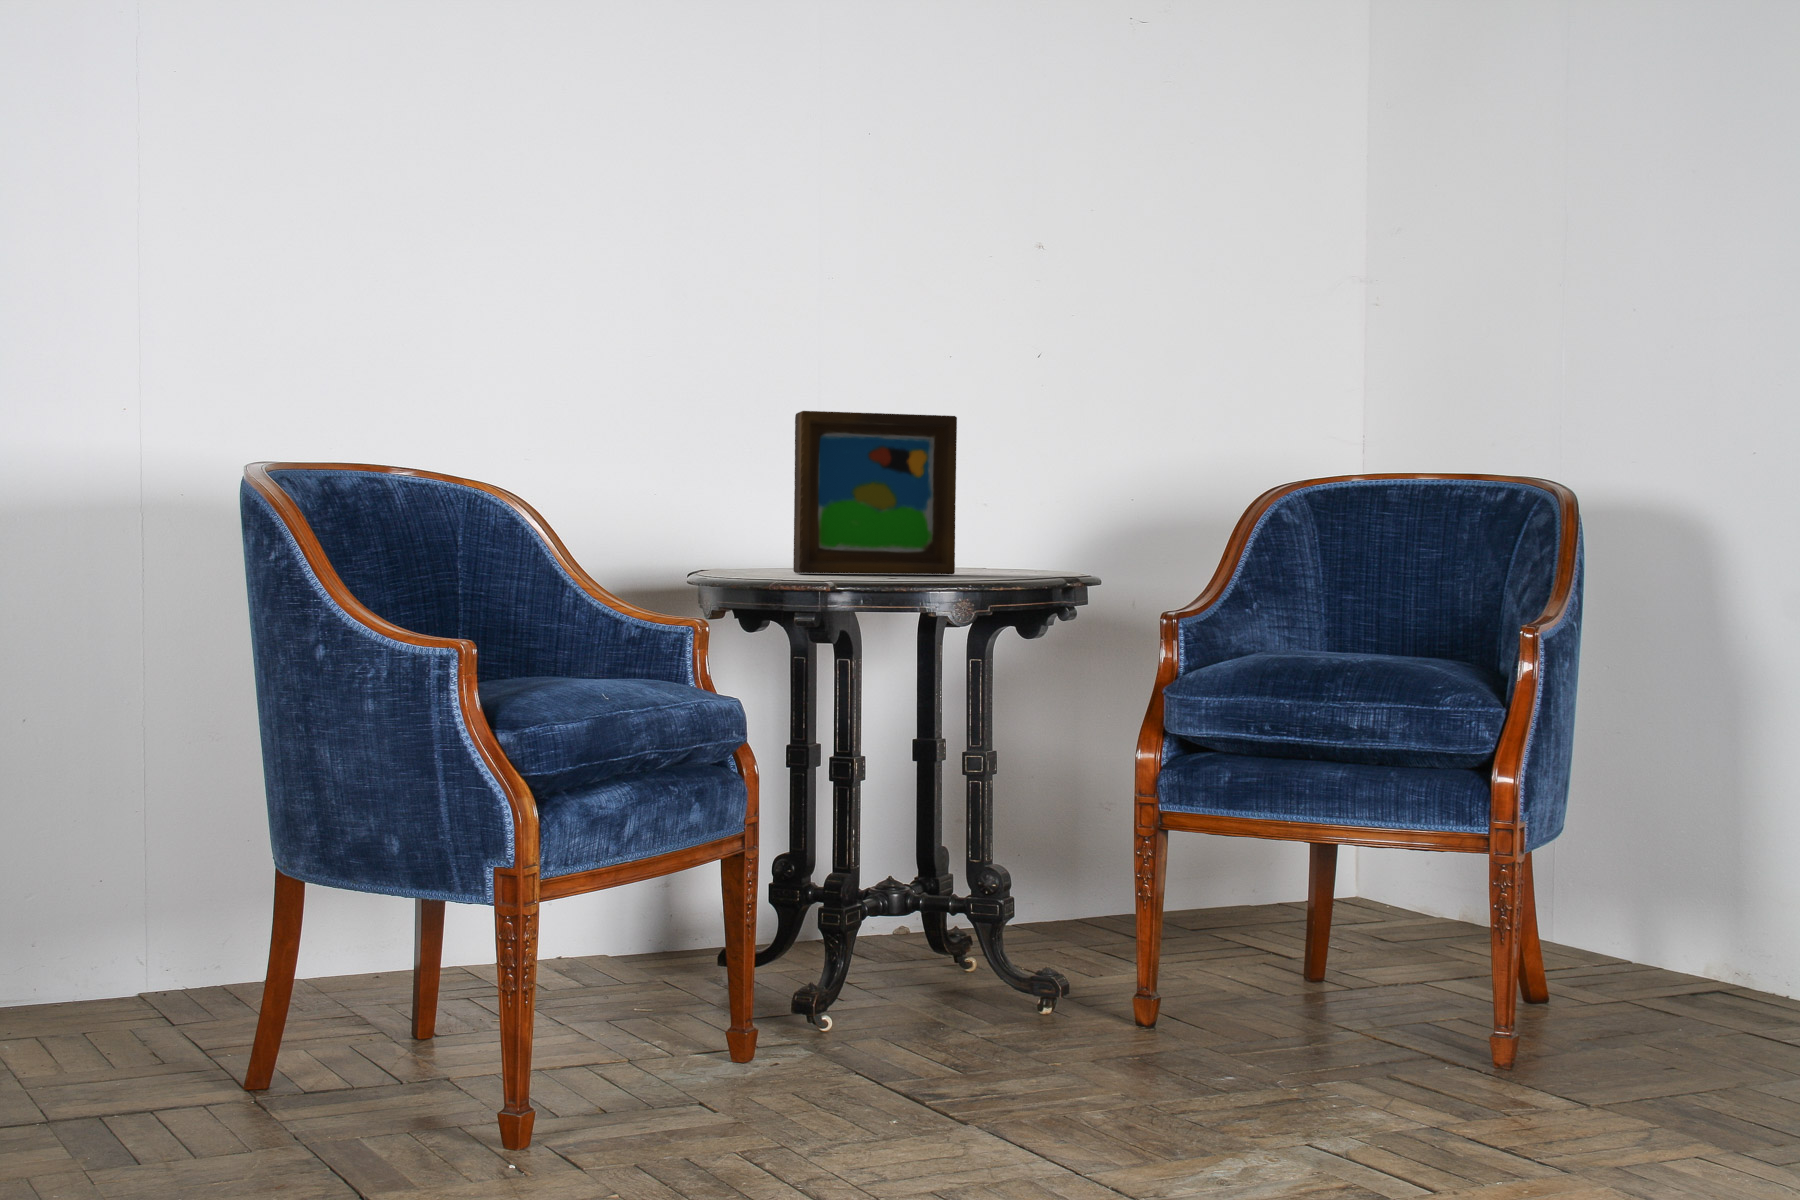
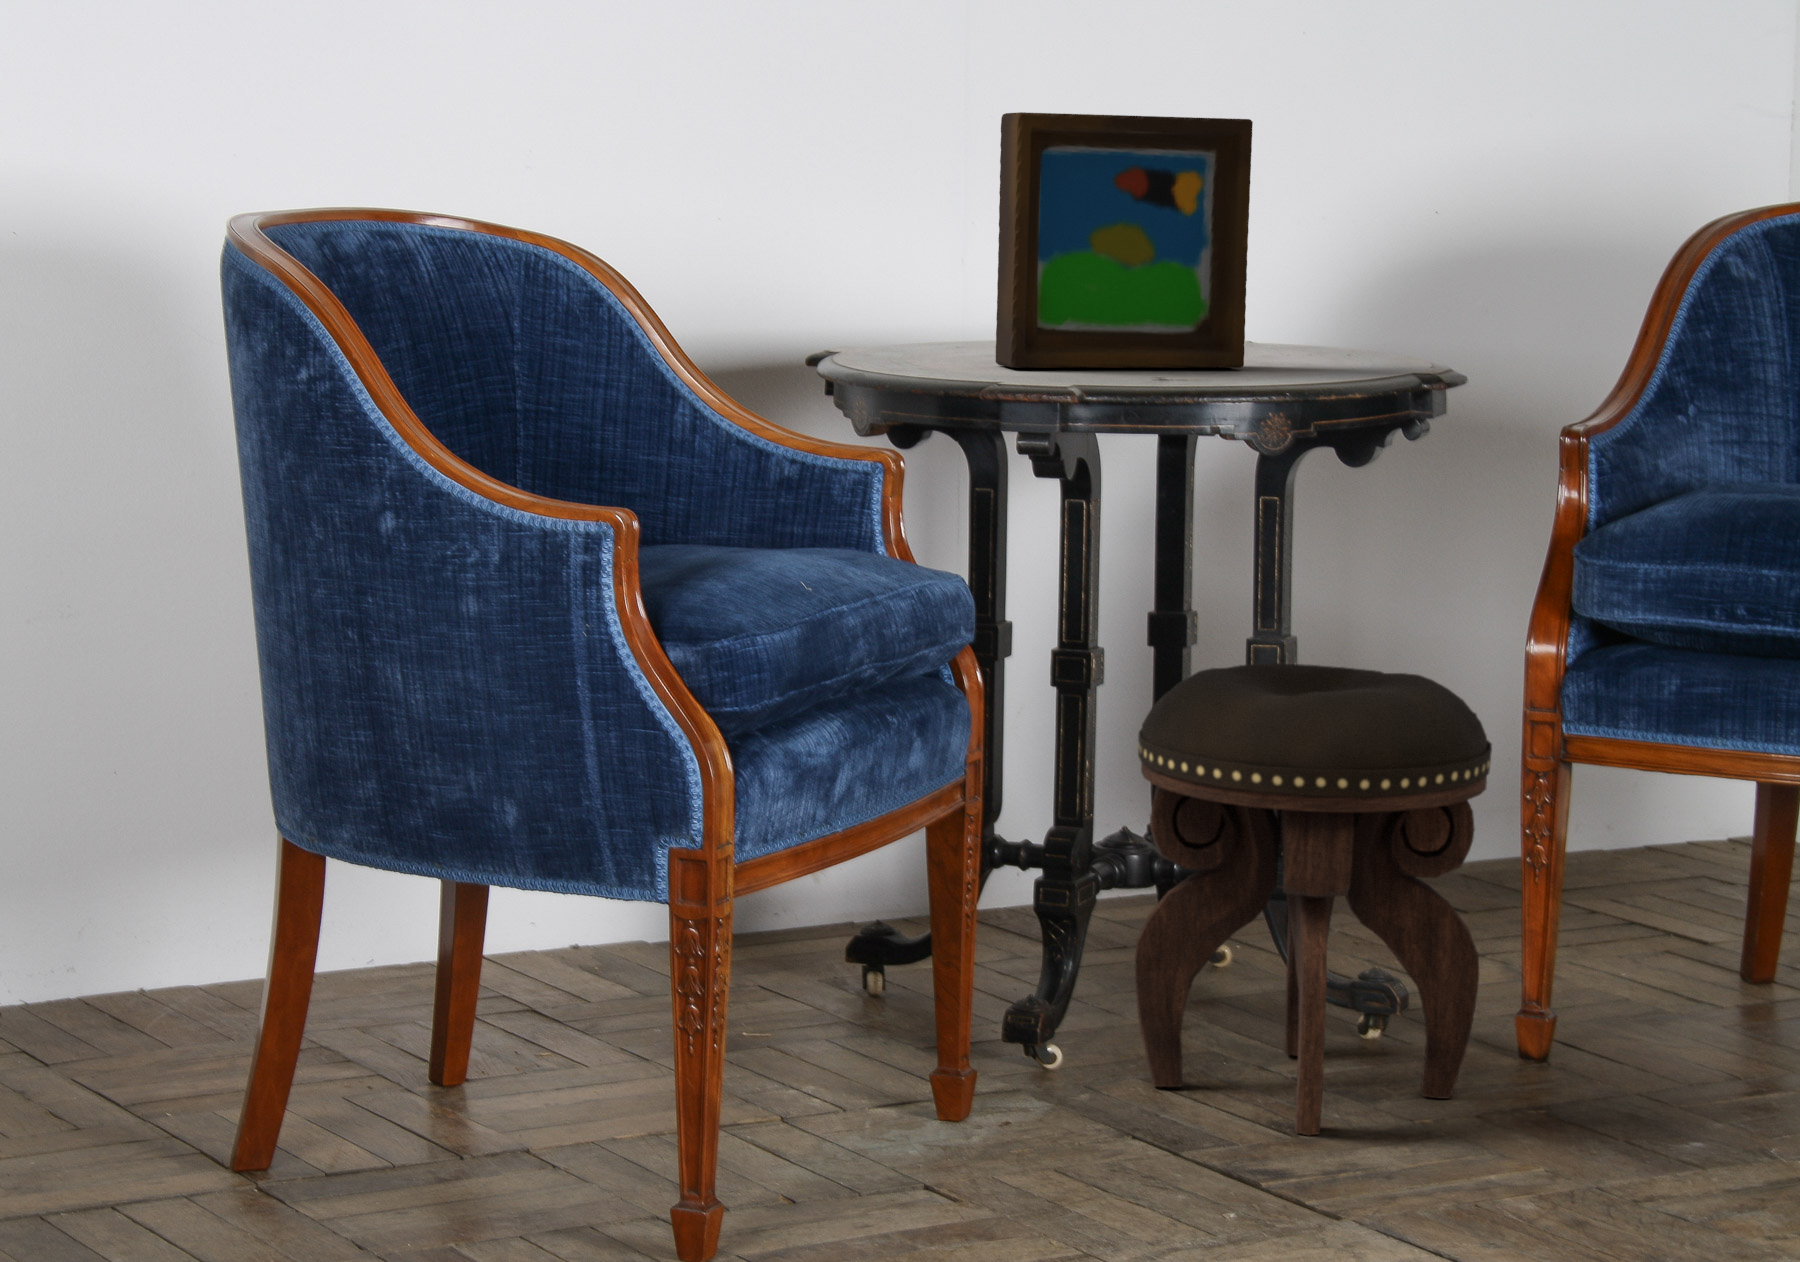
footstool: none [865,763,1097,1076] -> present [1135,663,1492,1136]

